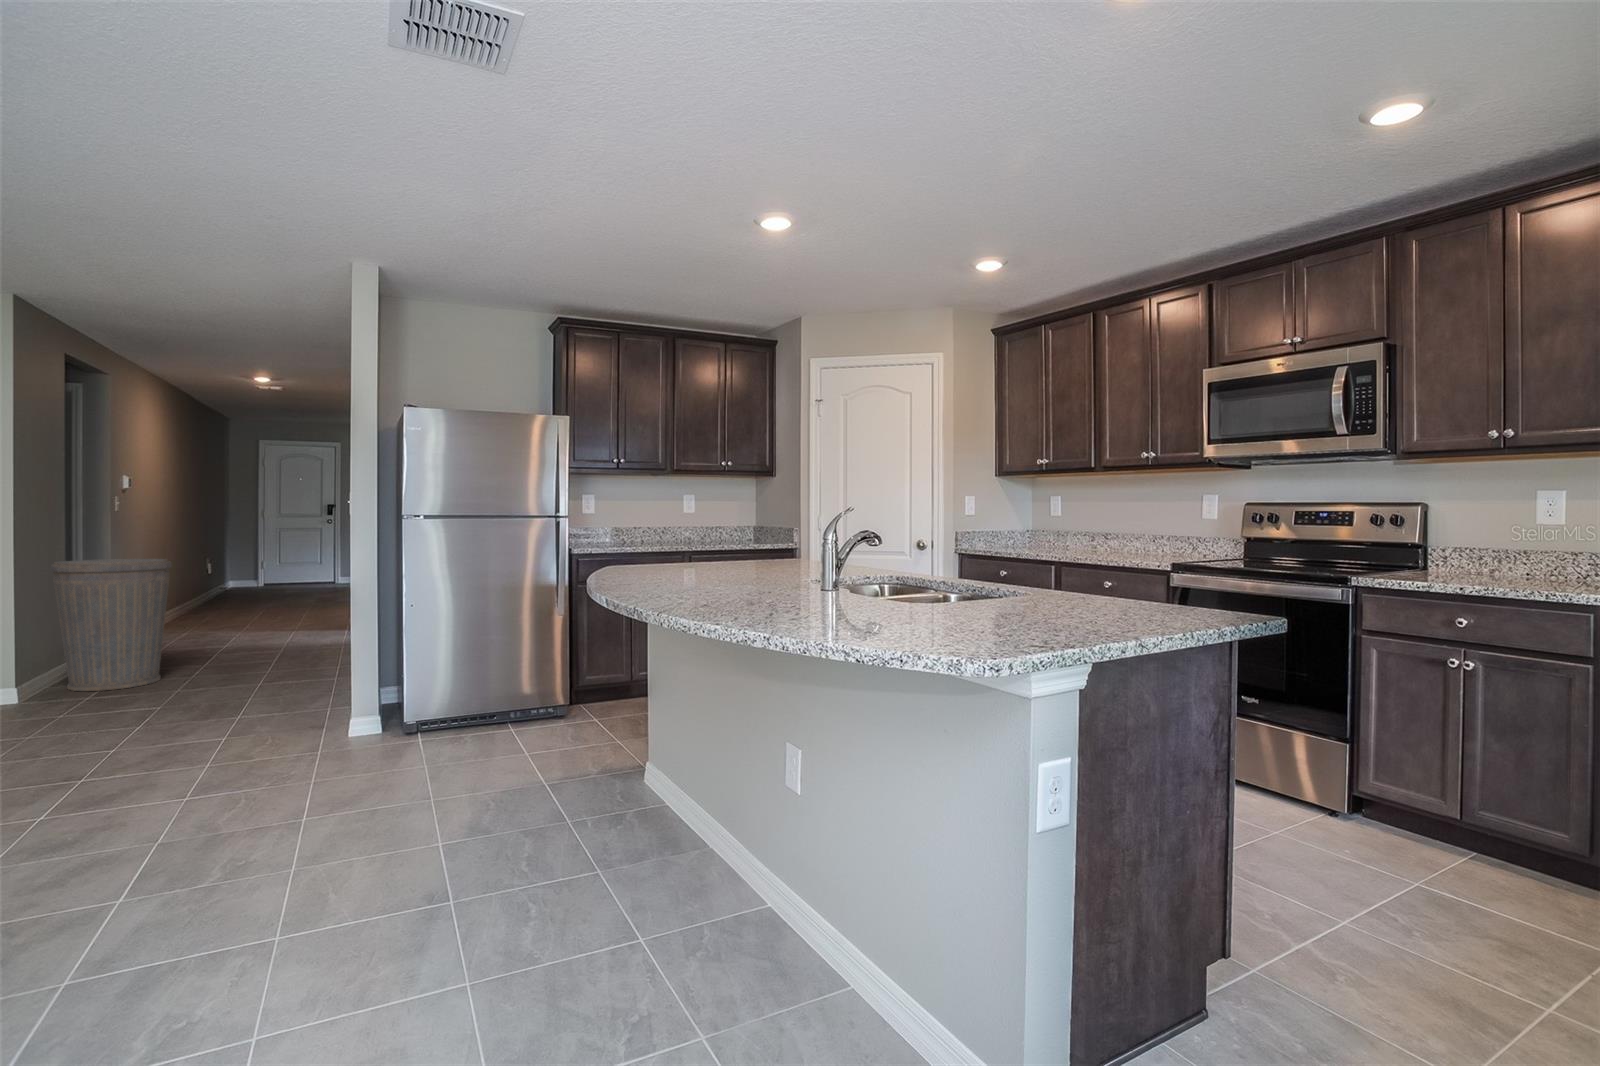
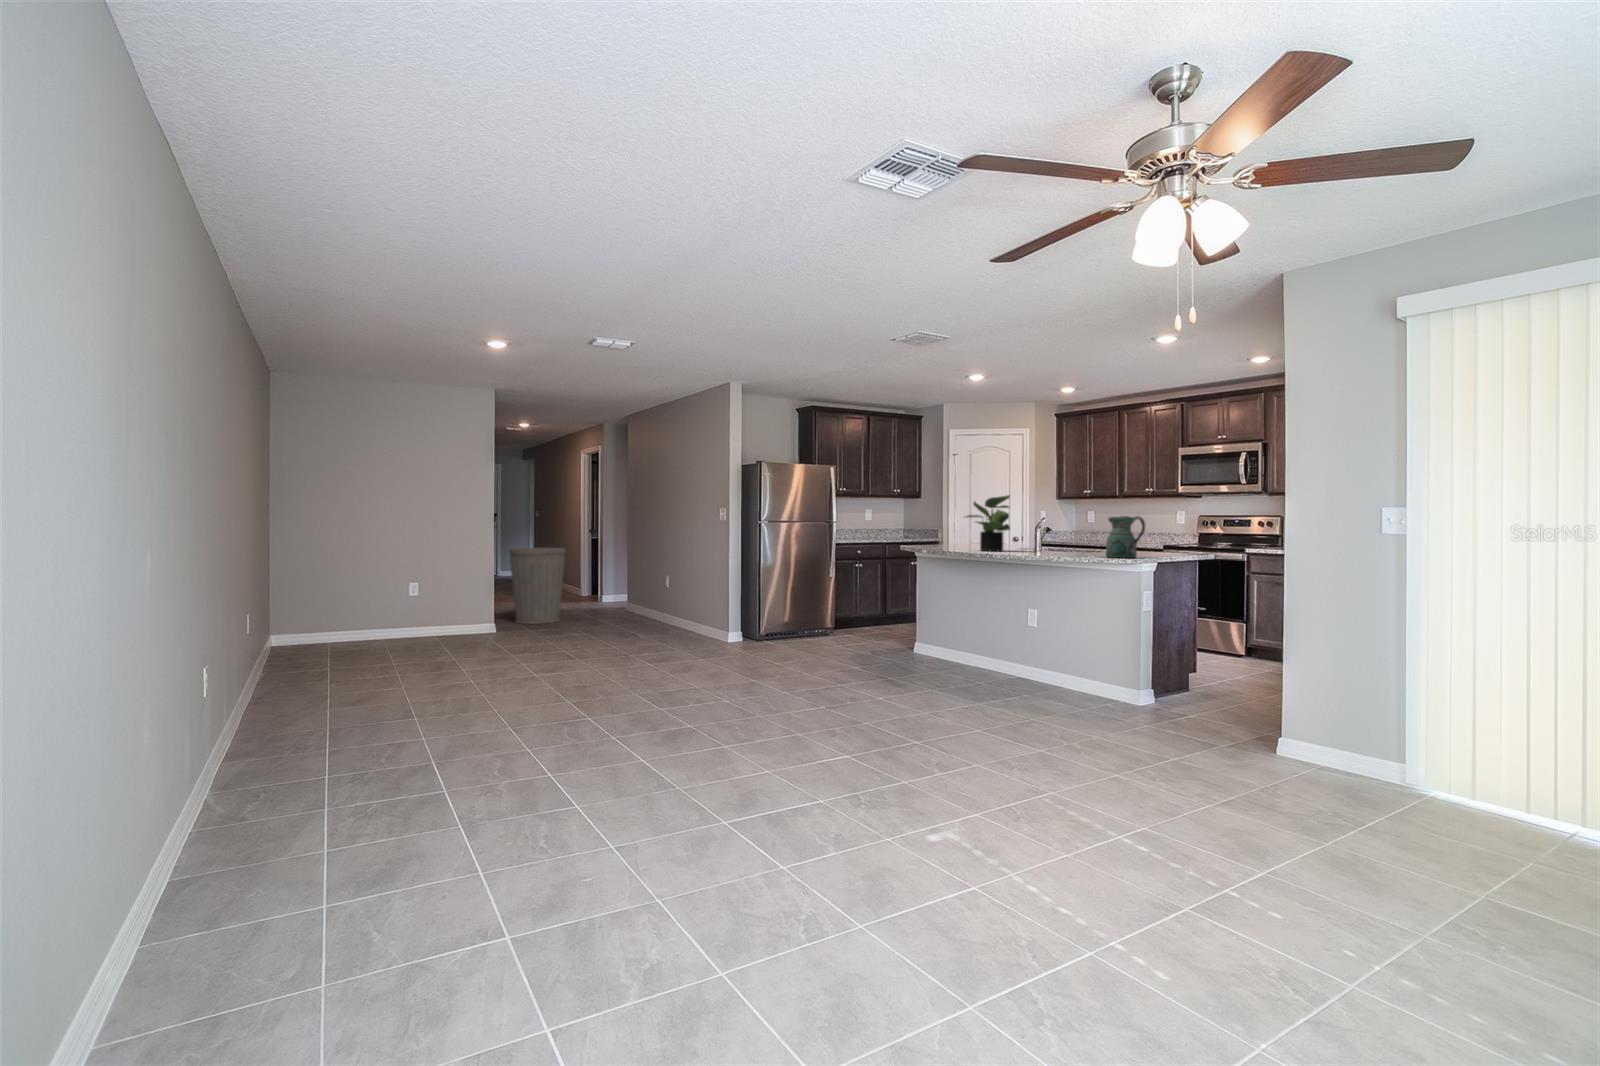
potted plant: none [695,452,801,587] -> present [966,495,1010,551]
ceramic pitcher: none [944,501,1065,635] -> present [1106,516,1145,558]

